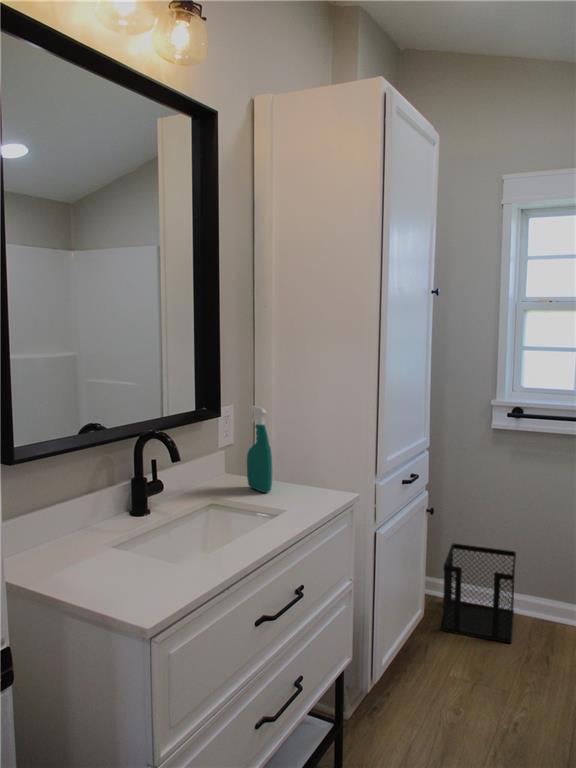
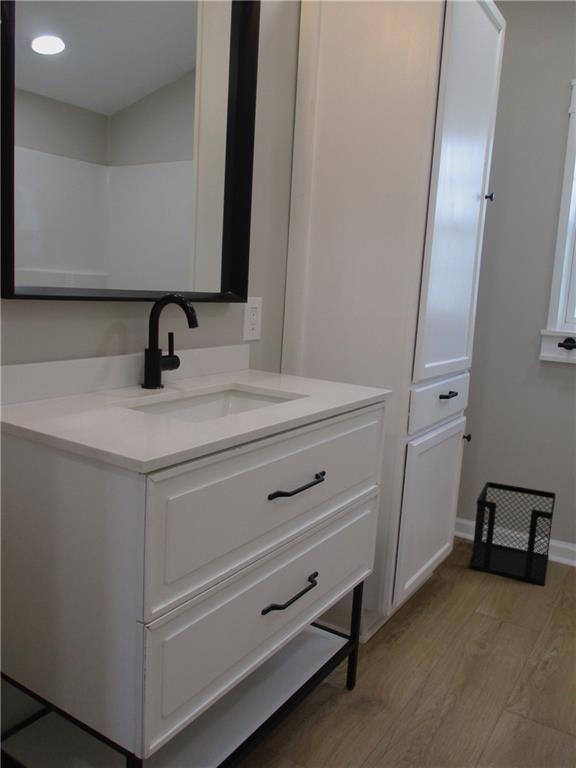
spray bottle: present [247,406,272,493] -> none [272,289,300,383]

